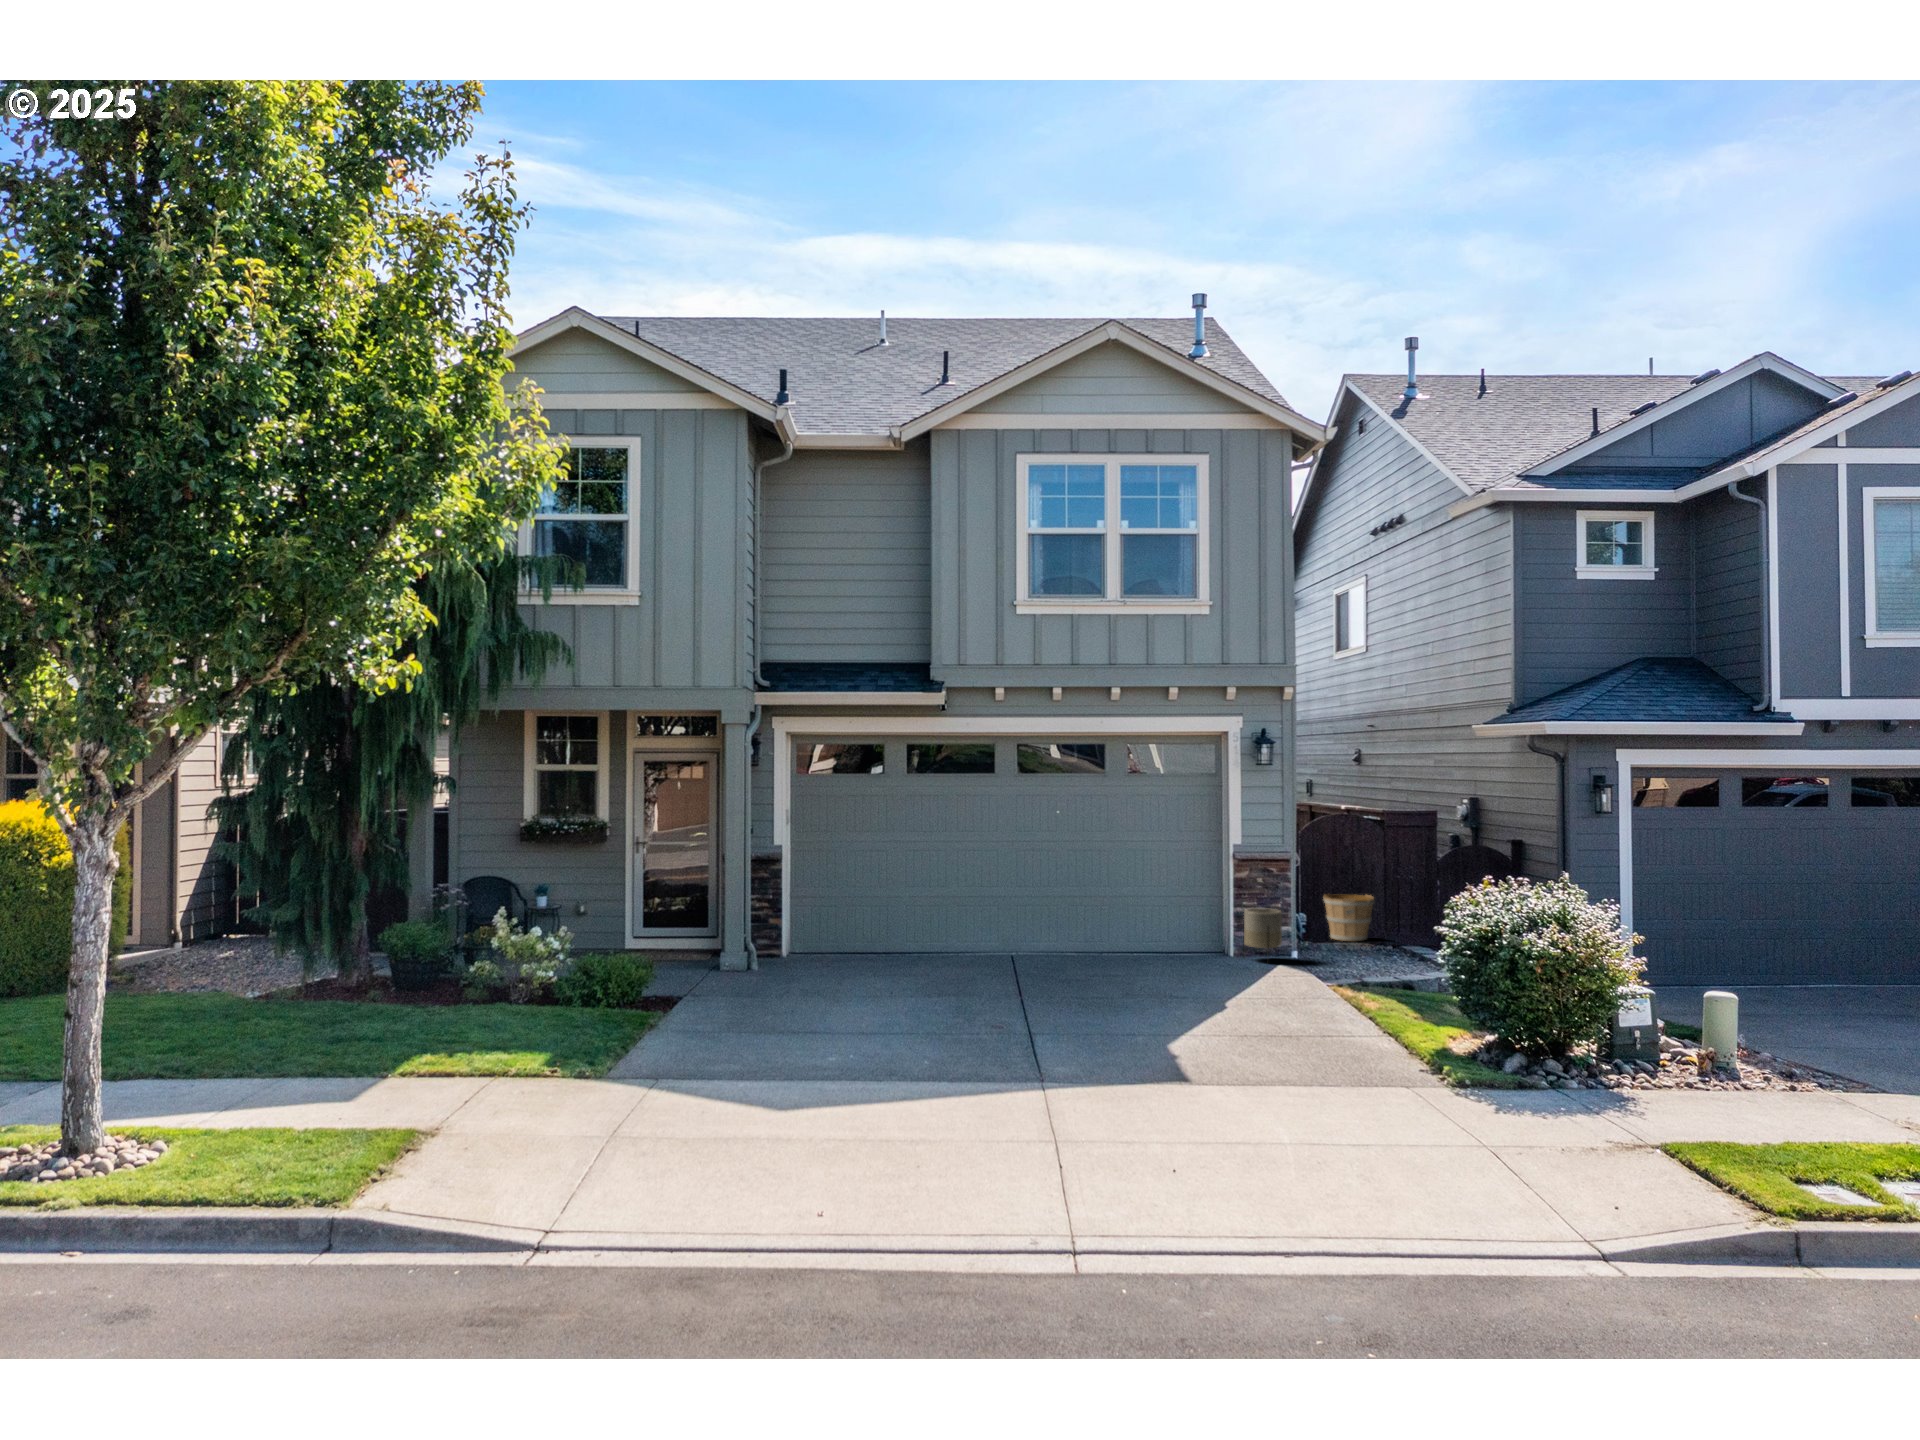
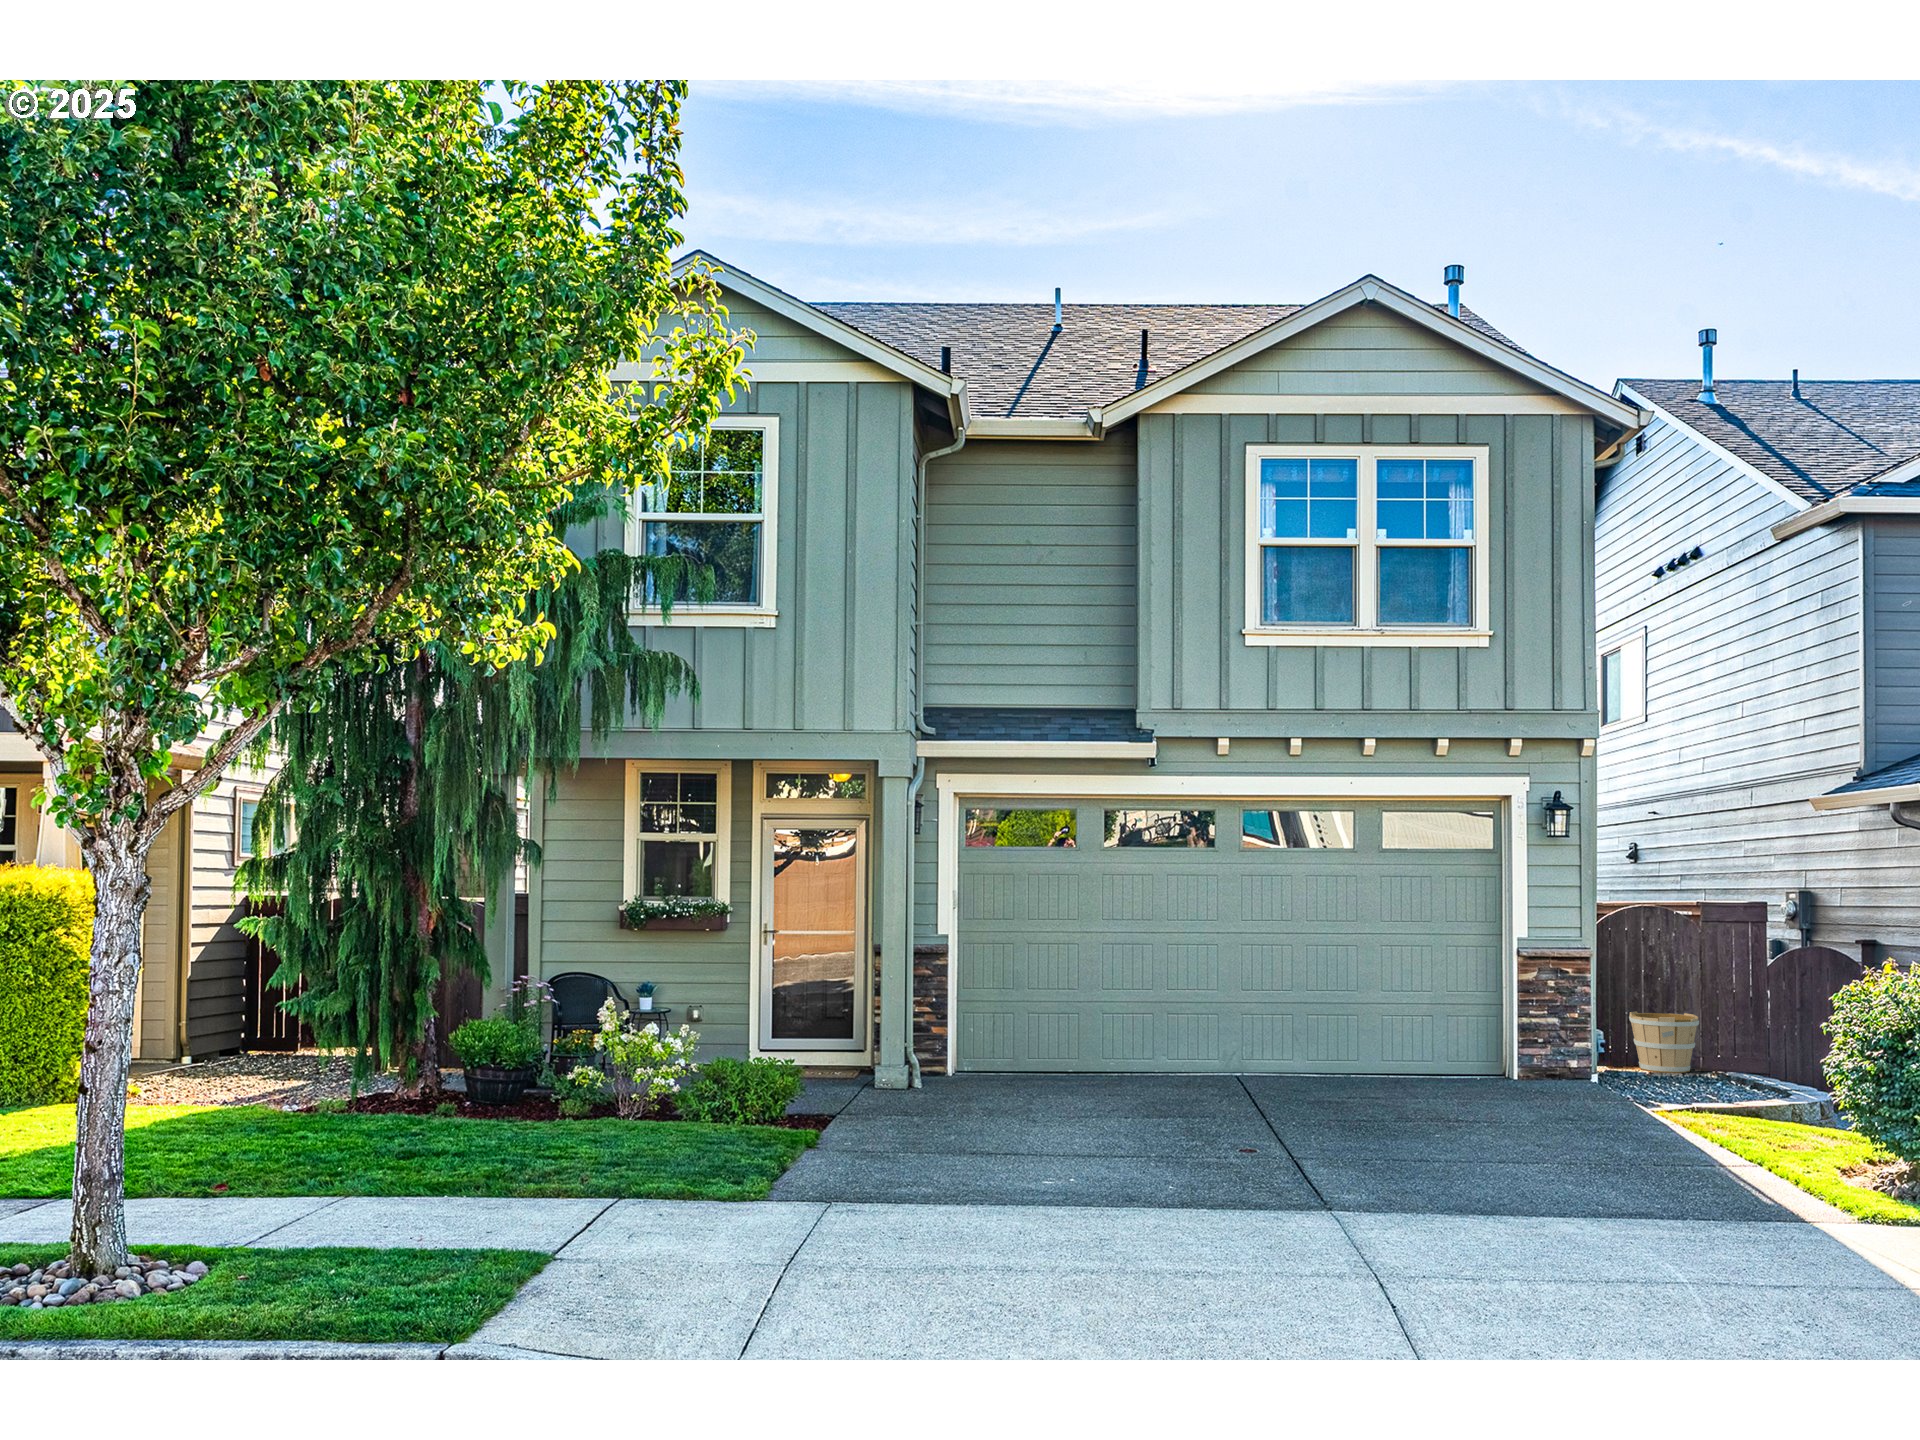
planter: present [1243,908,1282,951] -> none [1538,1024,1590,1095]

